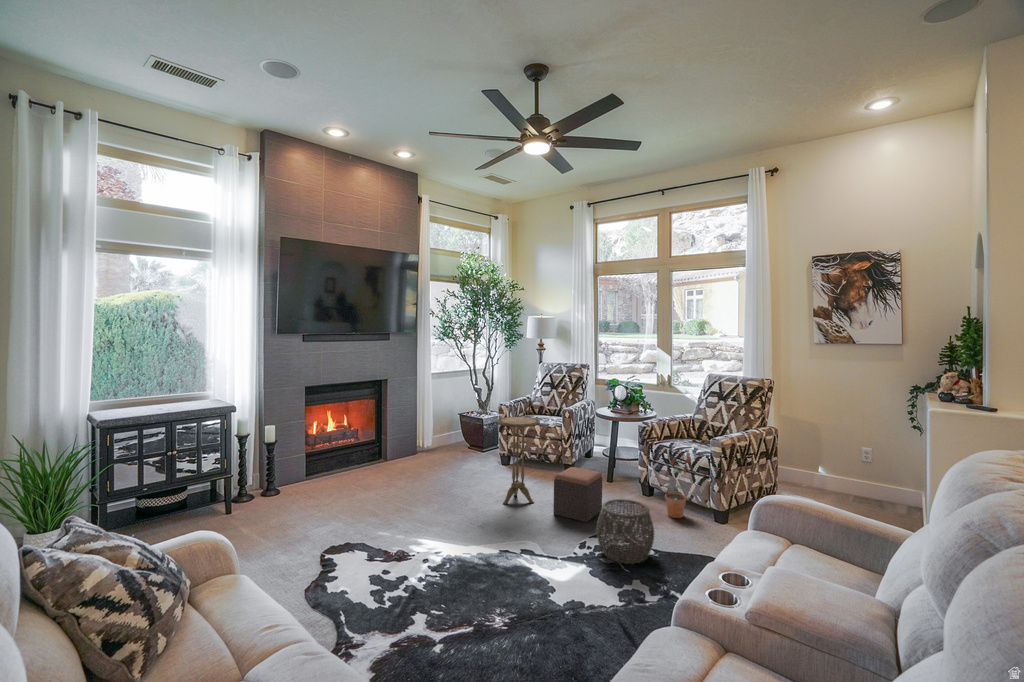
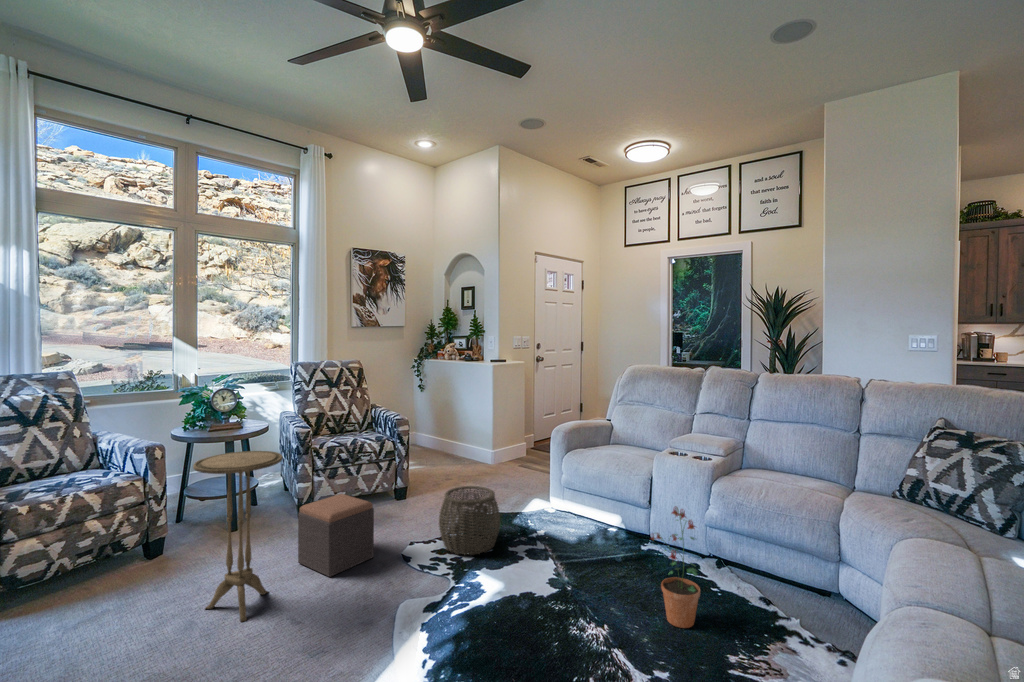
potted plant: present [665,457,691,518] -> present [651,507,700,628]

